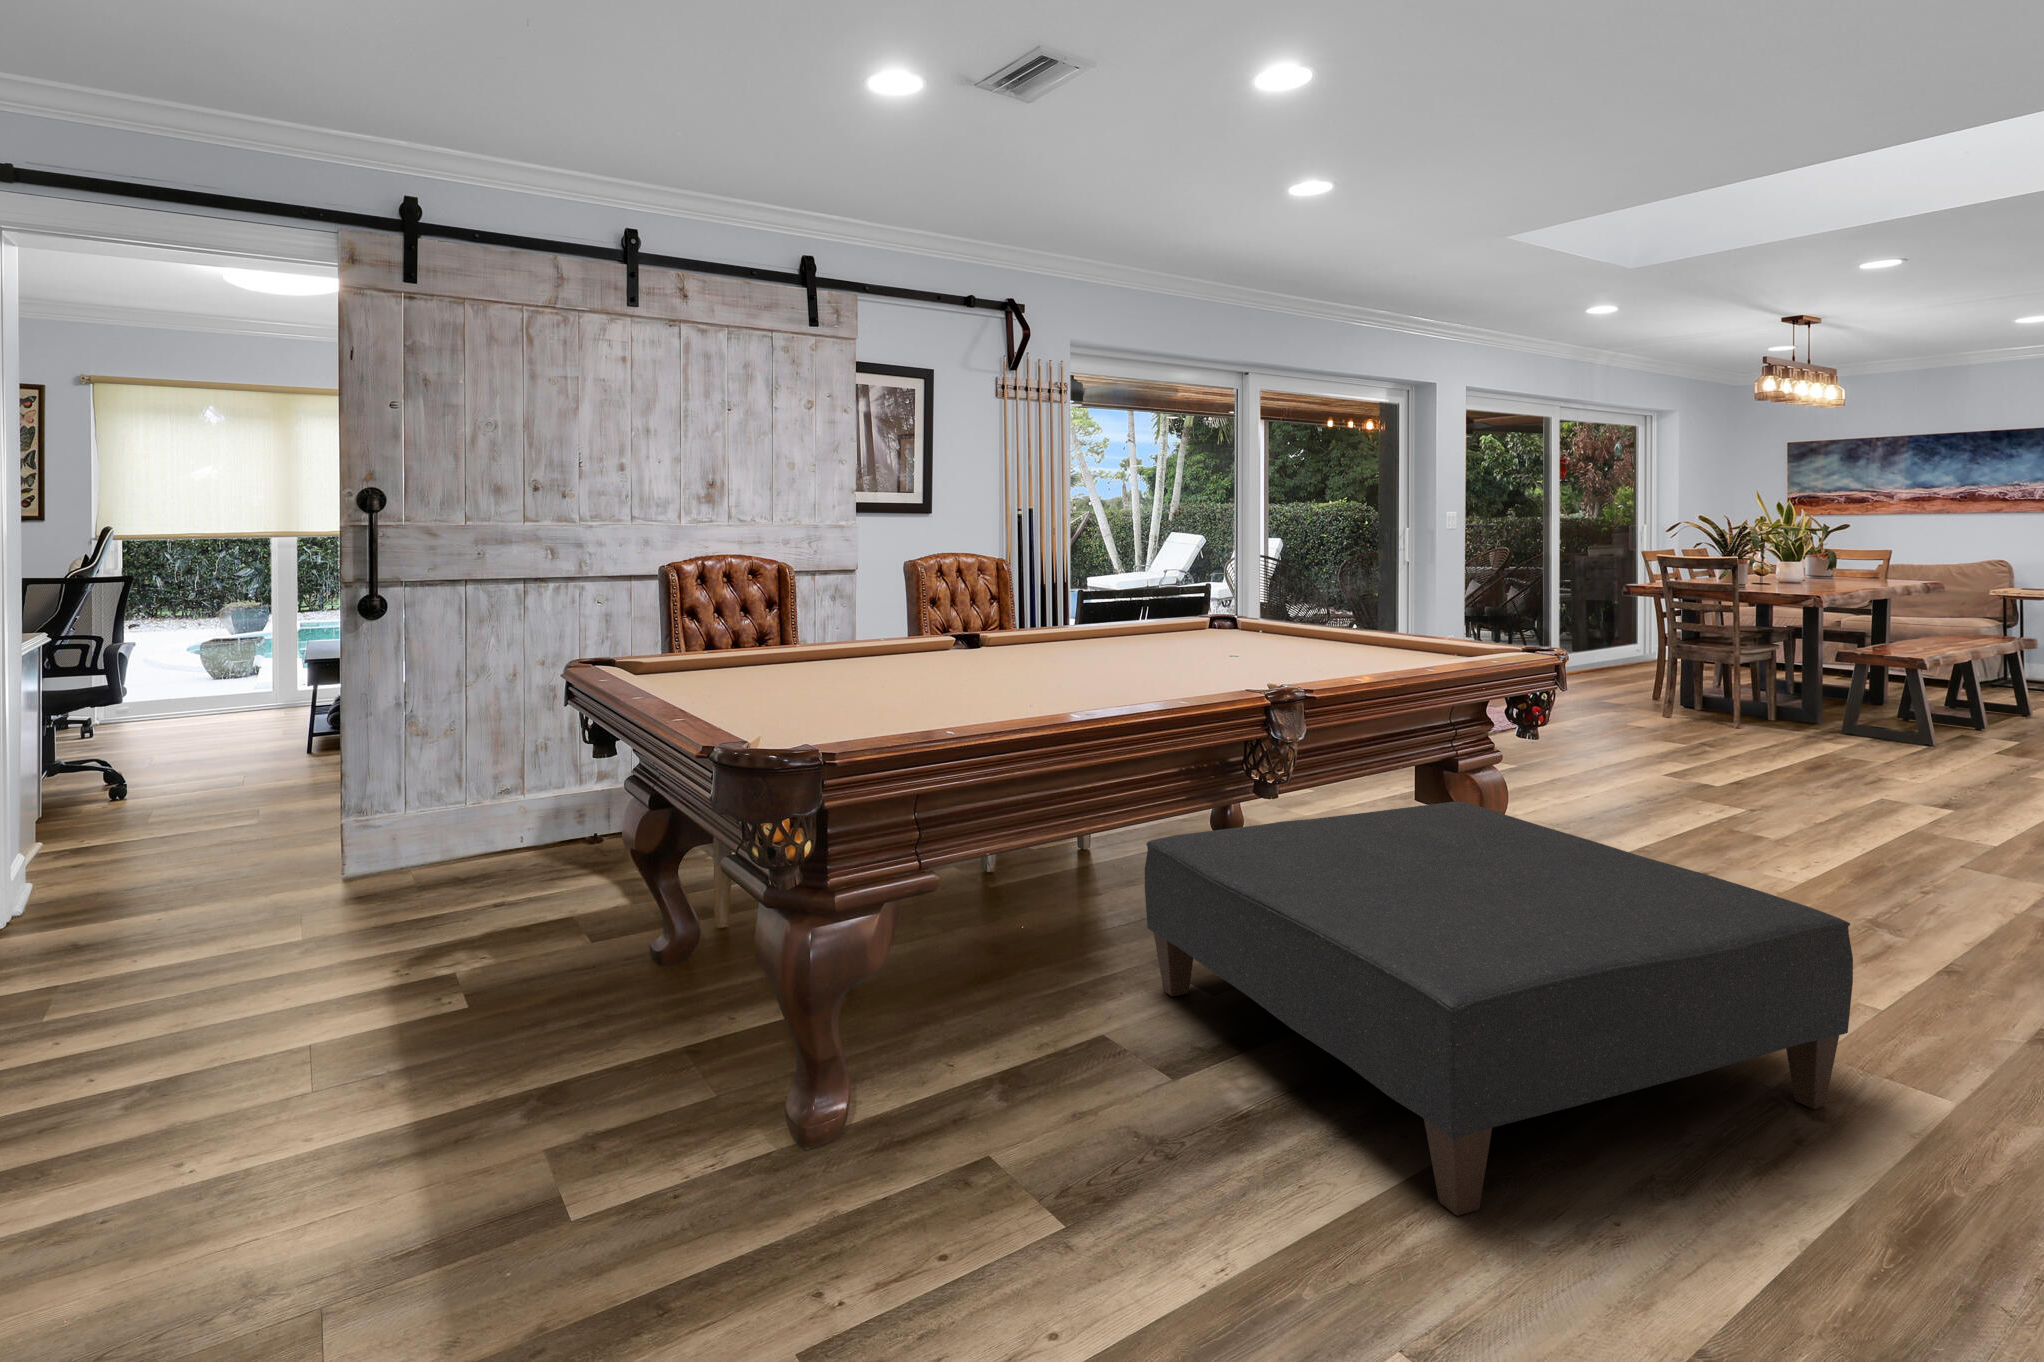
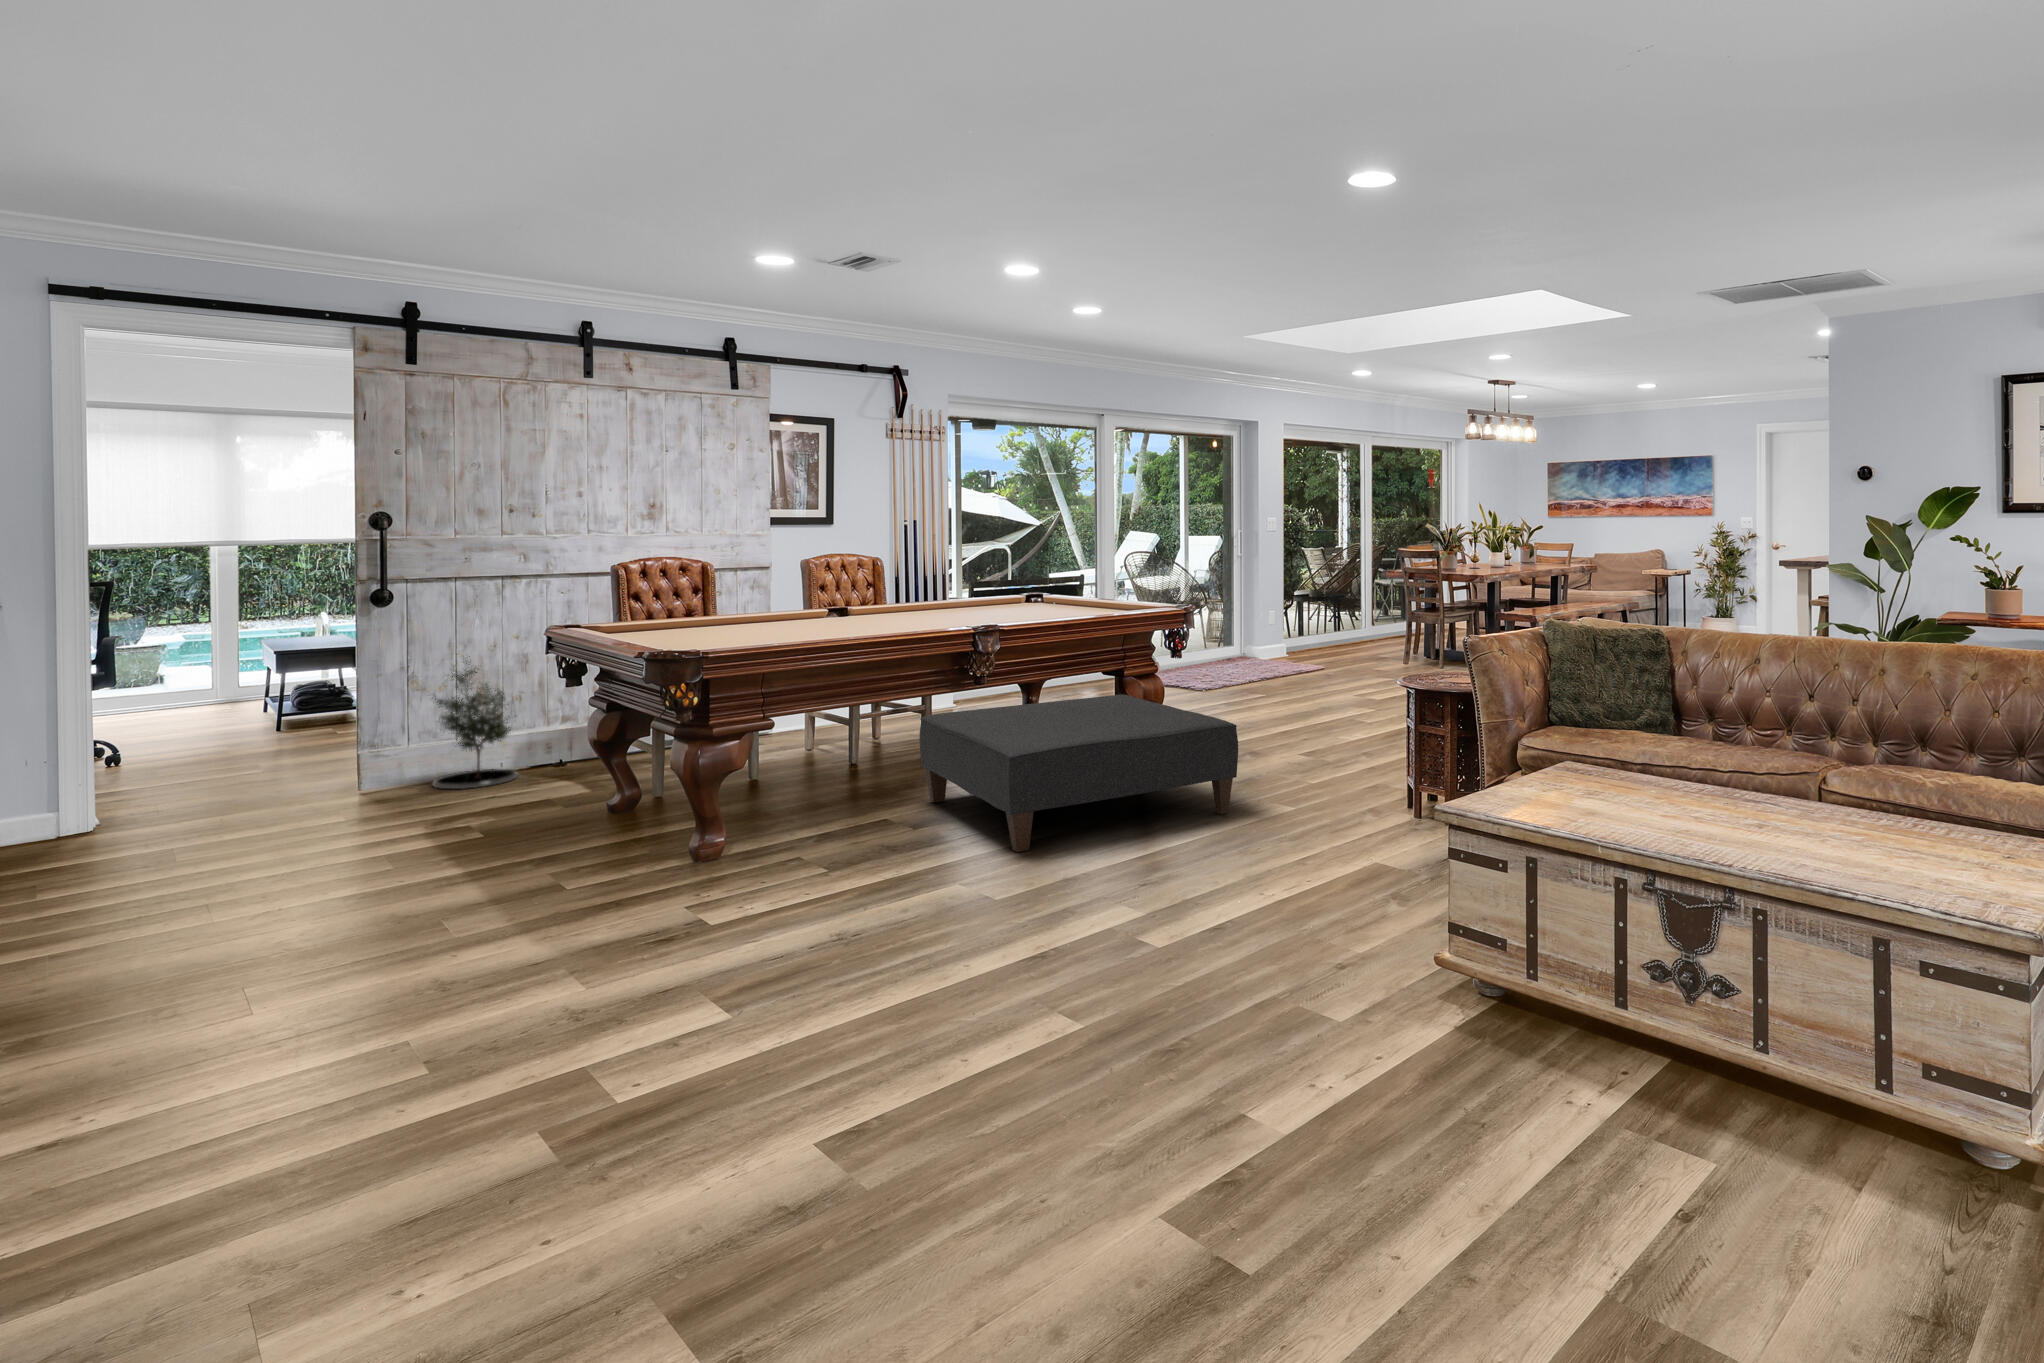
potted tree: none [424,688,541,884] -> present [432,656,518,789]

